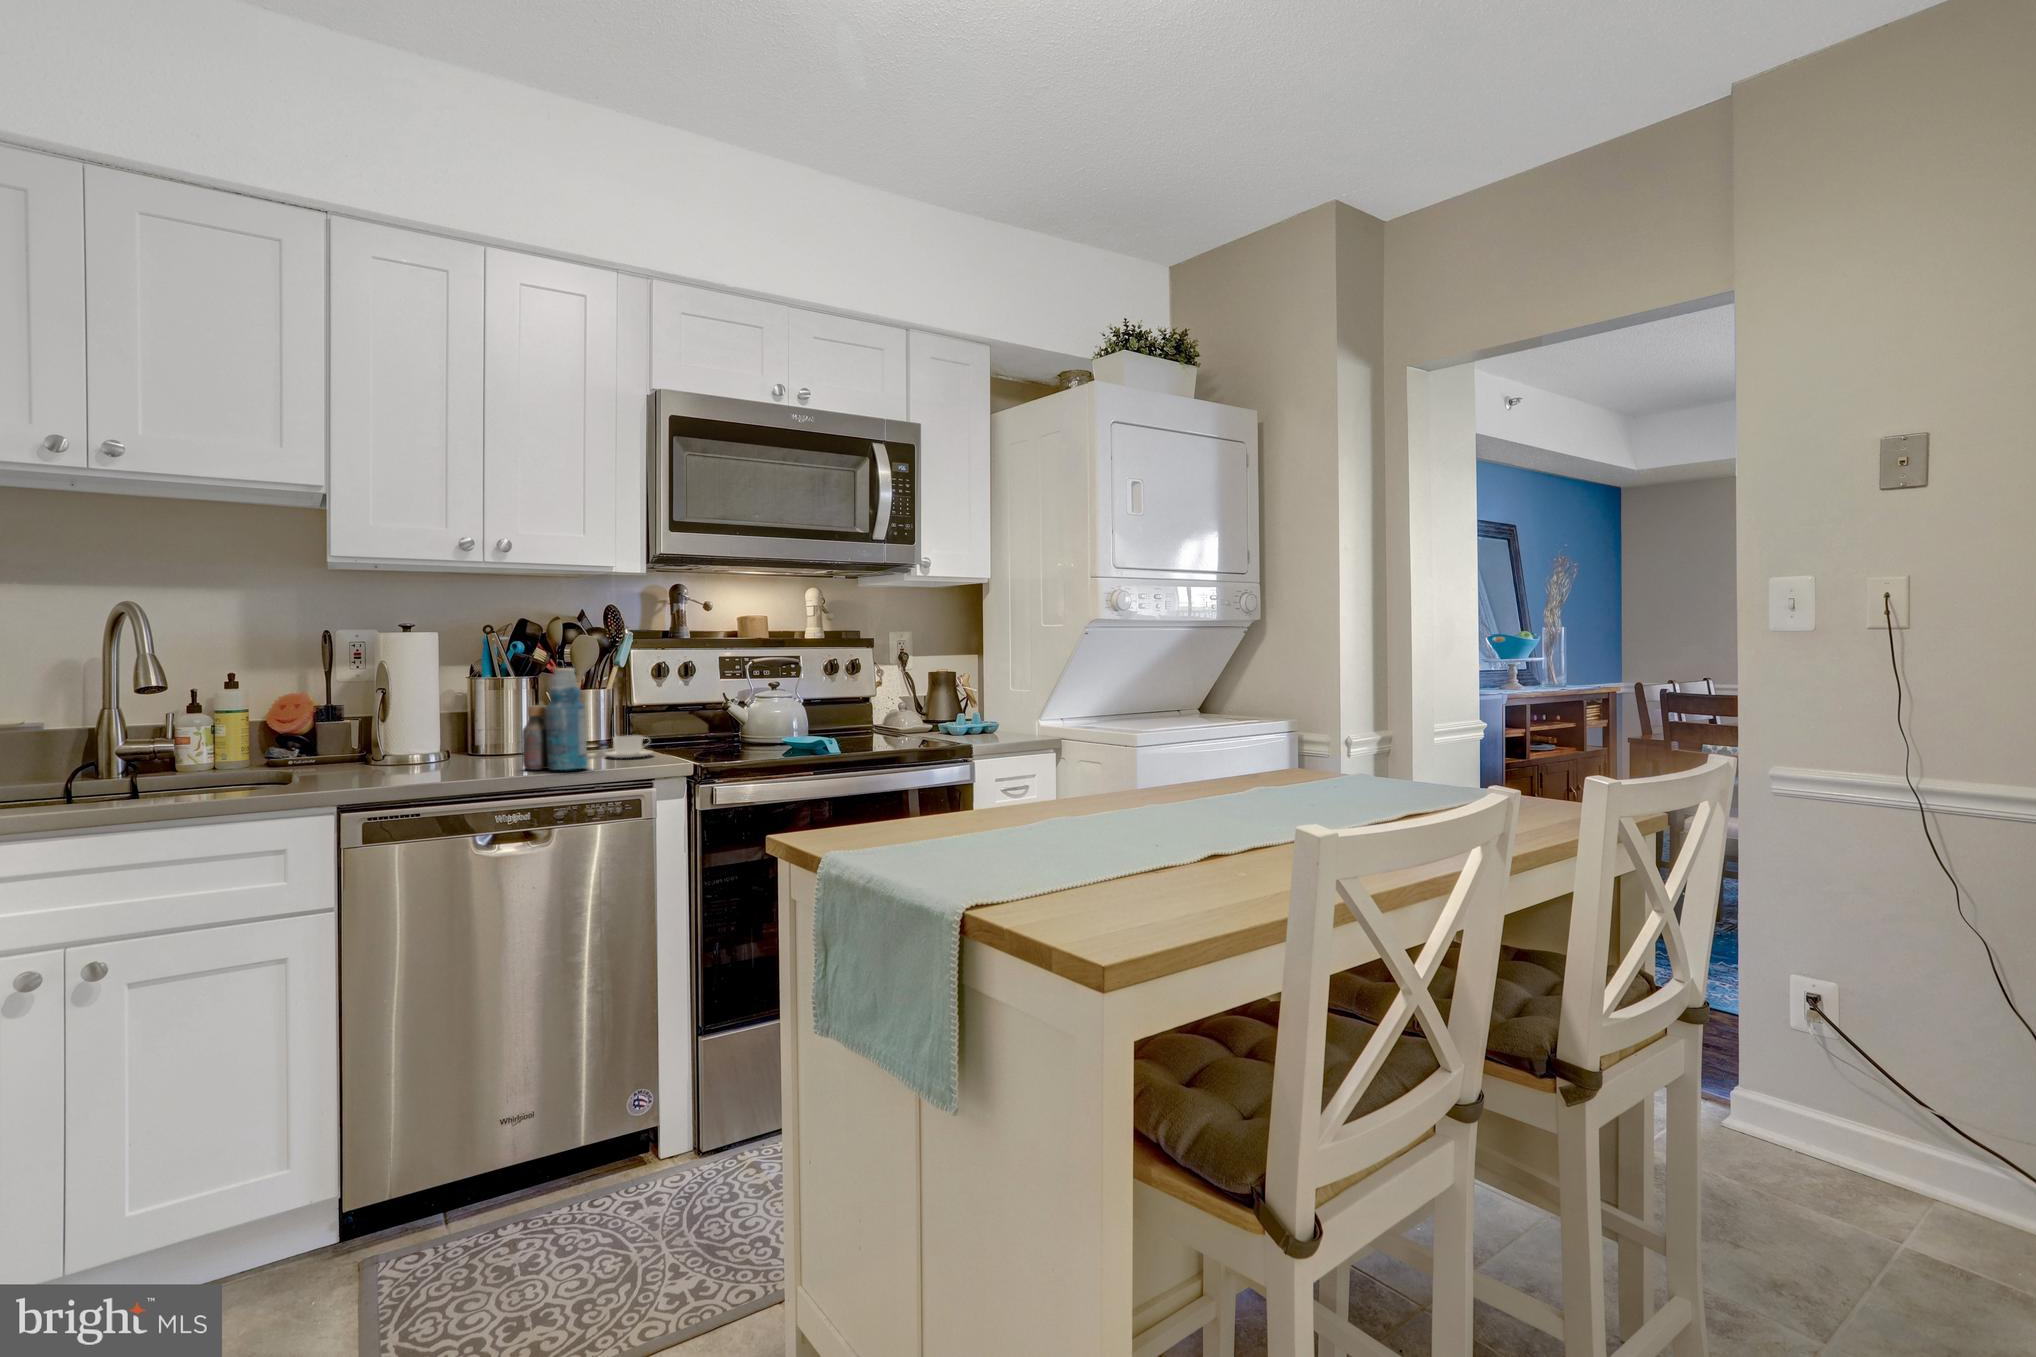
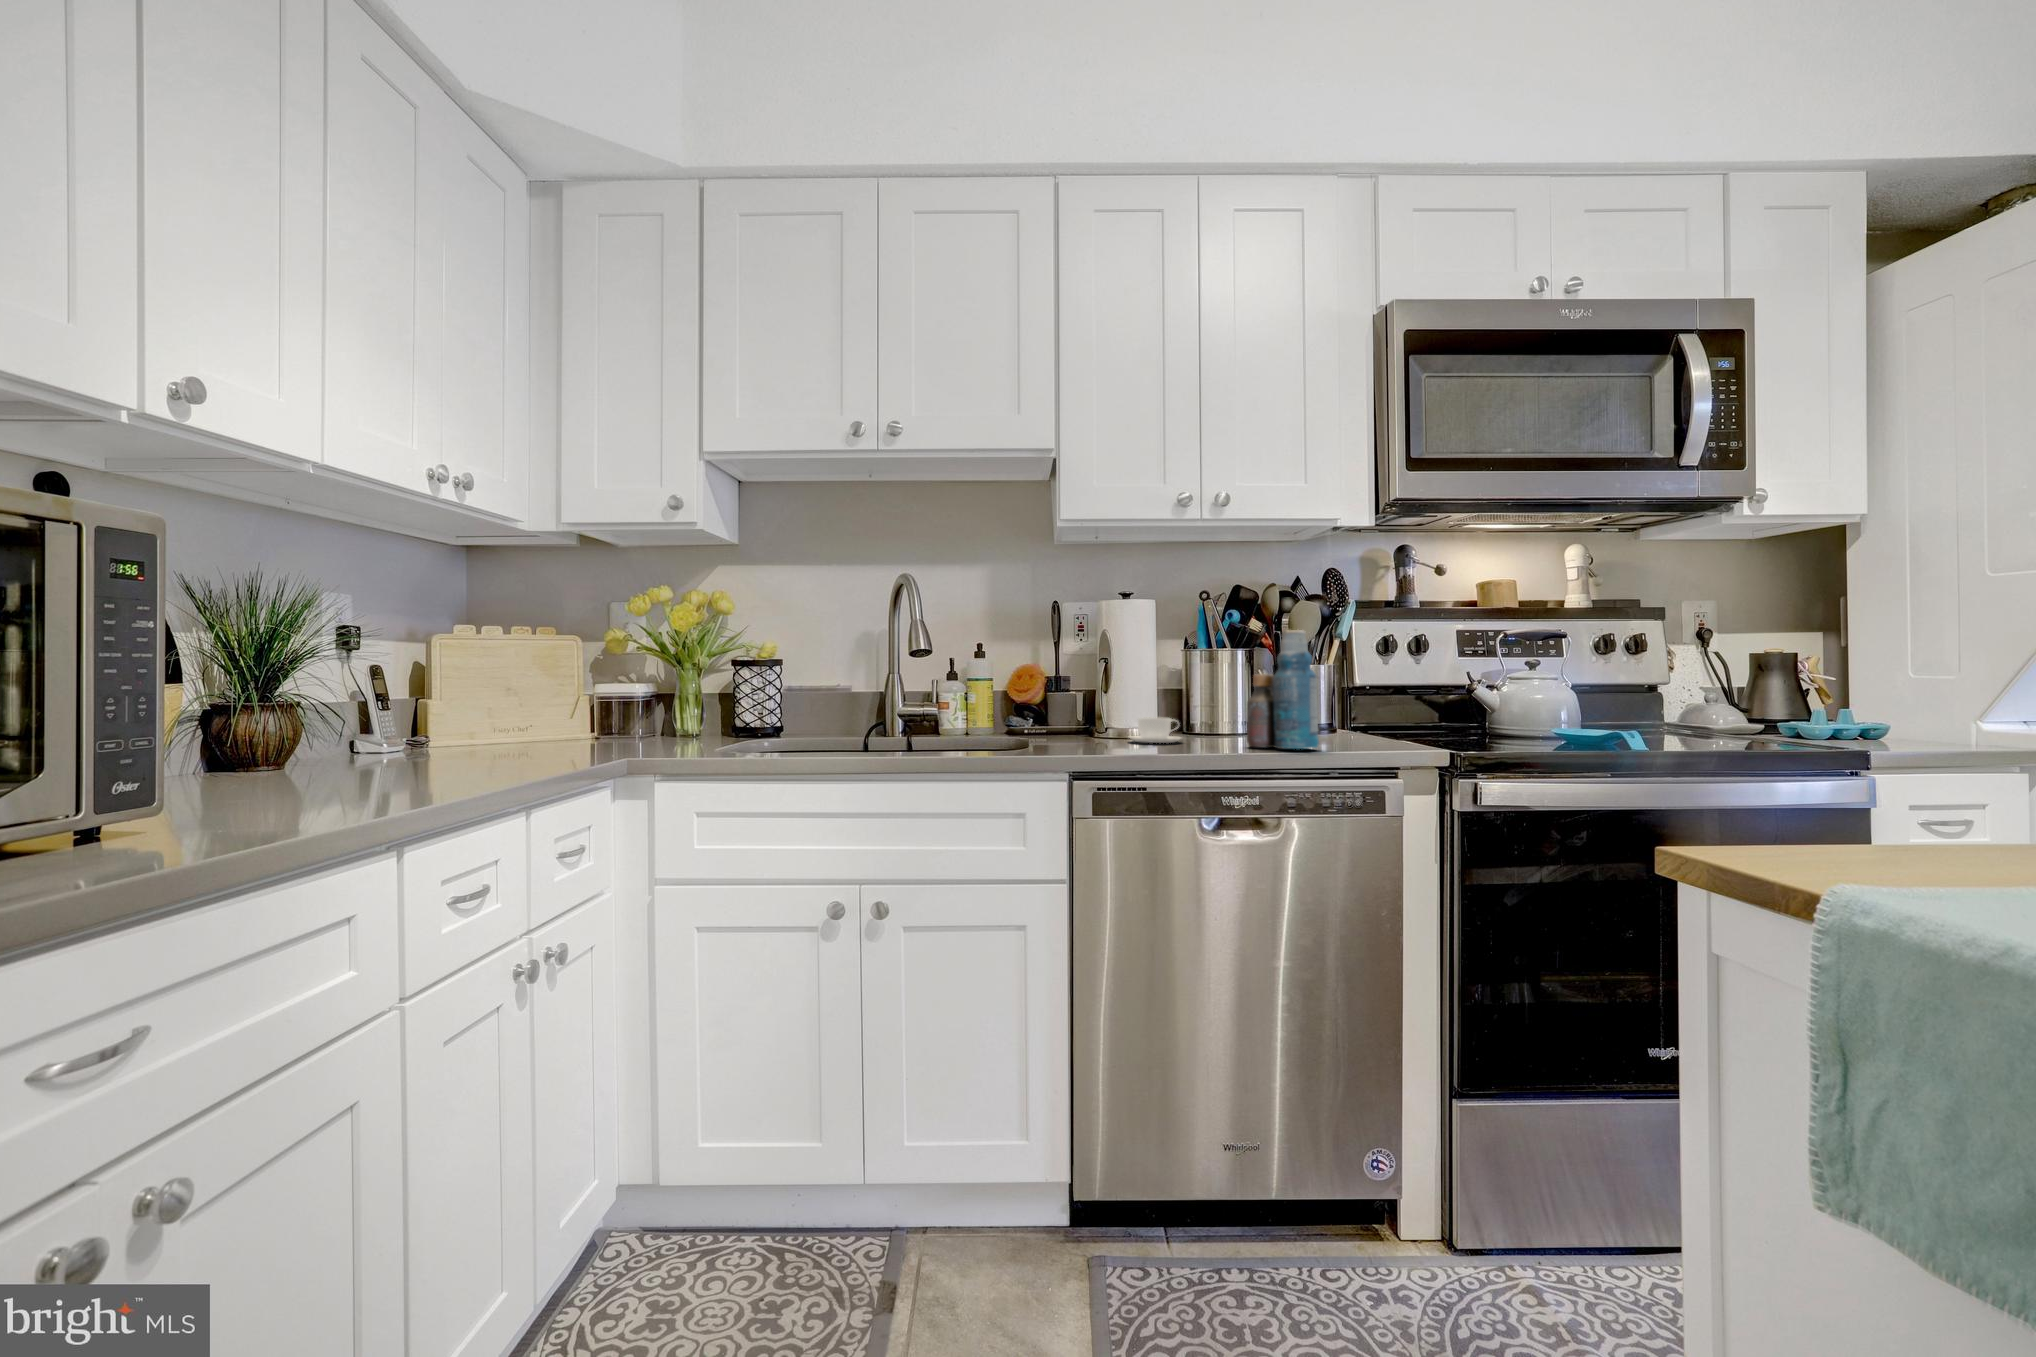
coffee cup: present [606,735,653,758] -> present [1130,717,1181,743]

